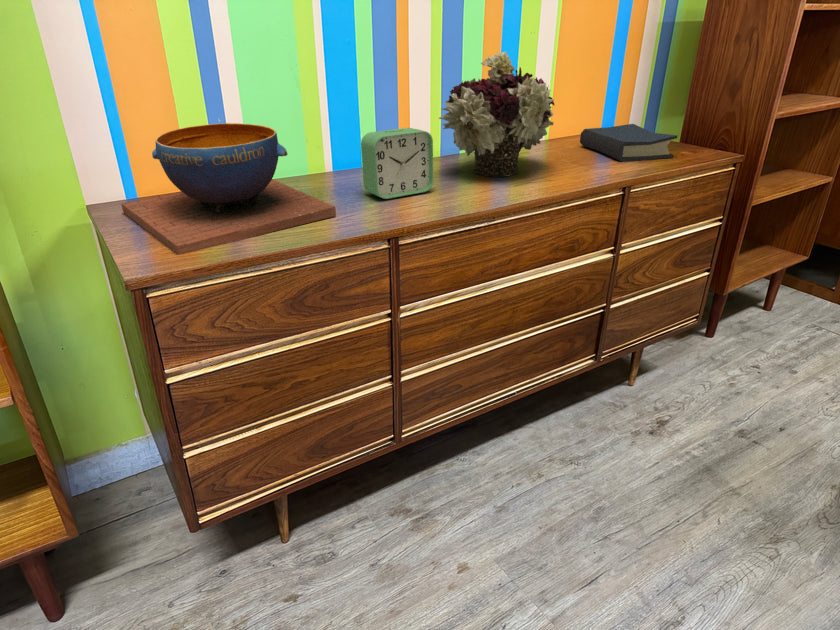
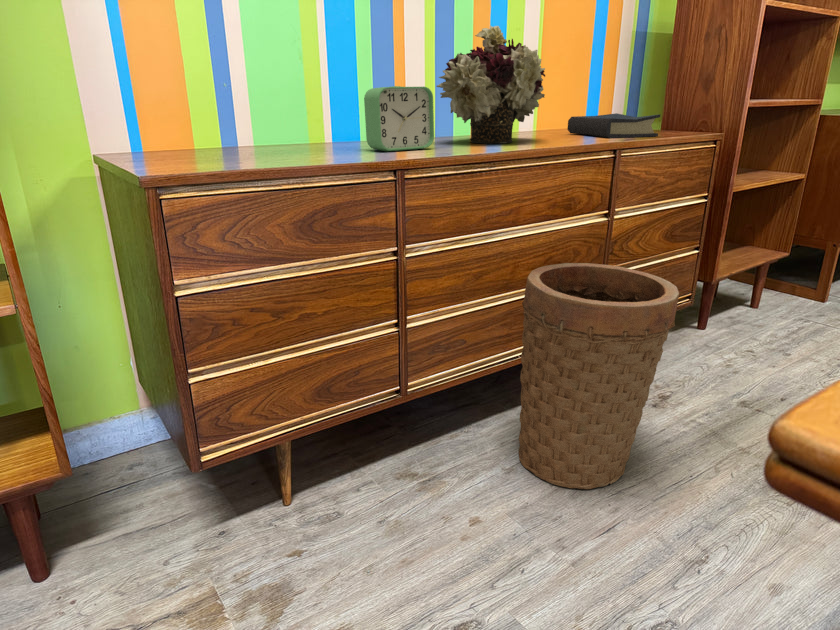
decorative bowl: present [121,123,336,255] -> none [128,74,342,172]
basket: none [511,307,676,534] -> present [519,263,679,489]

